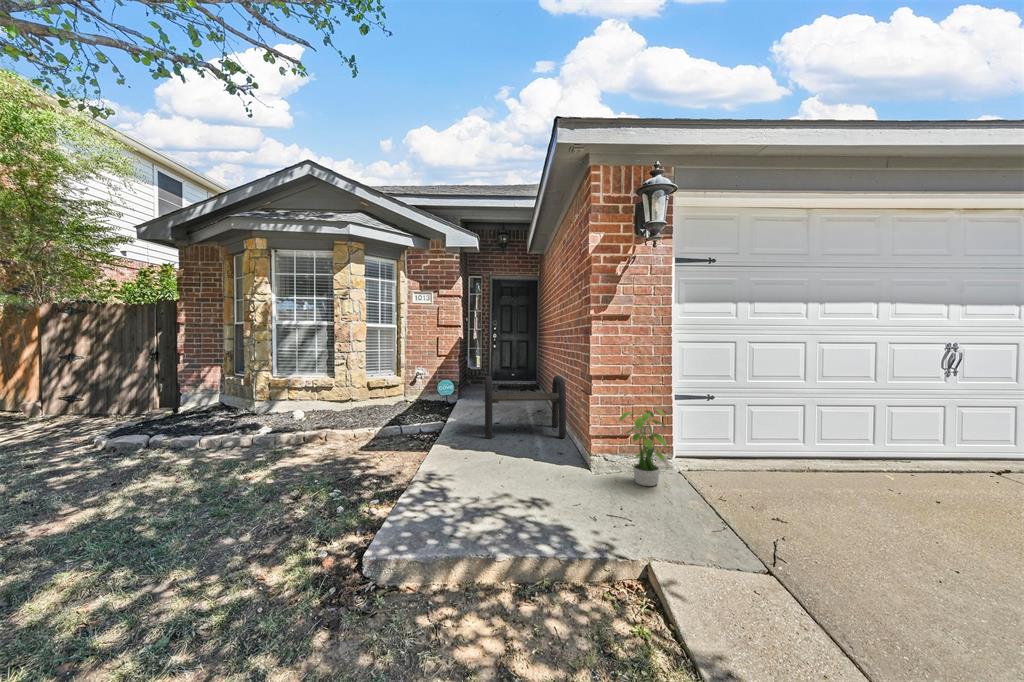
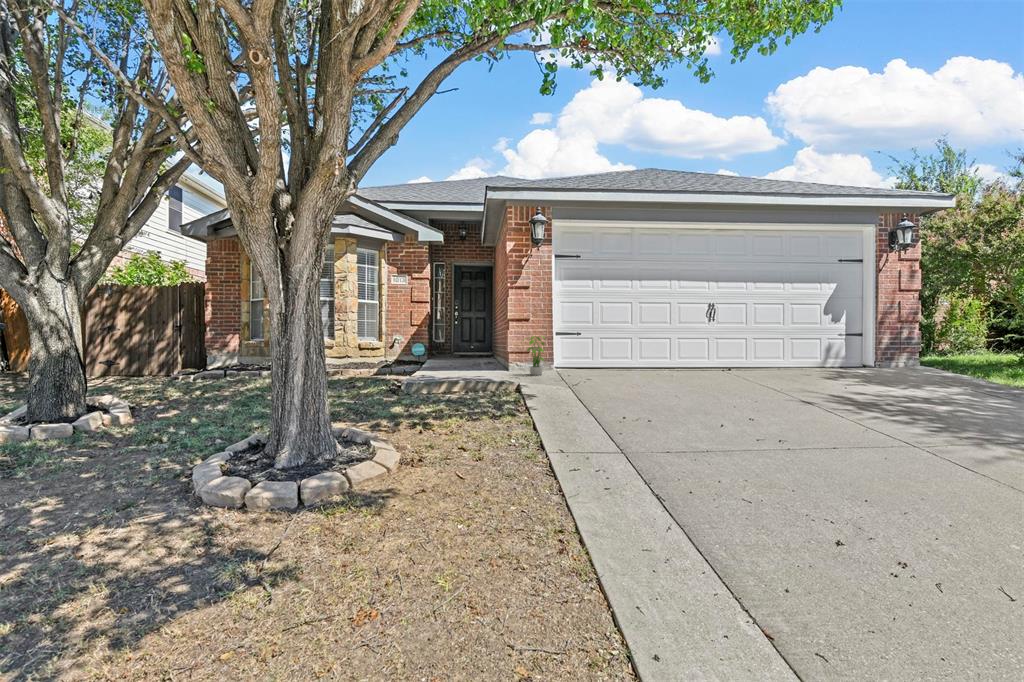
bench: present [485,376,566,439] -> none [450,330,502,368]

